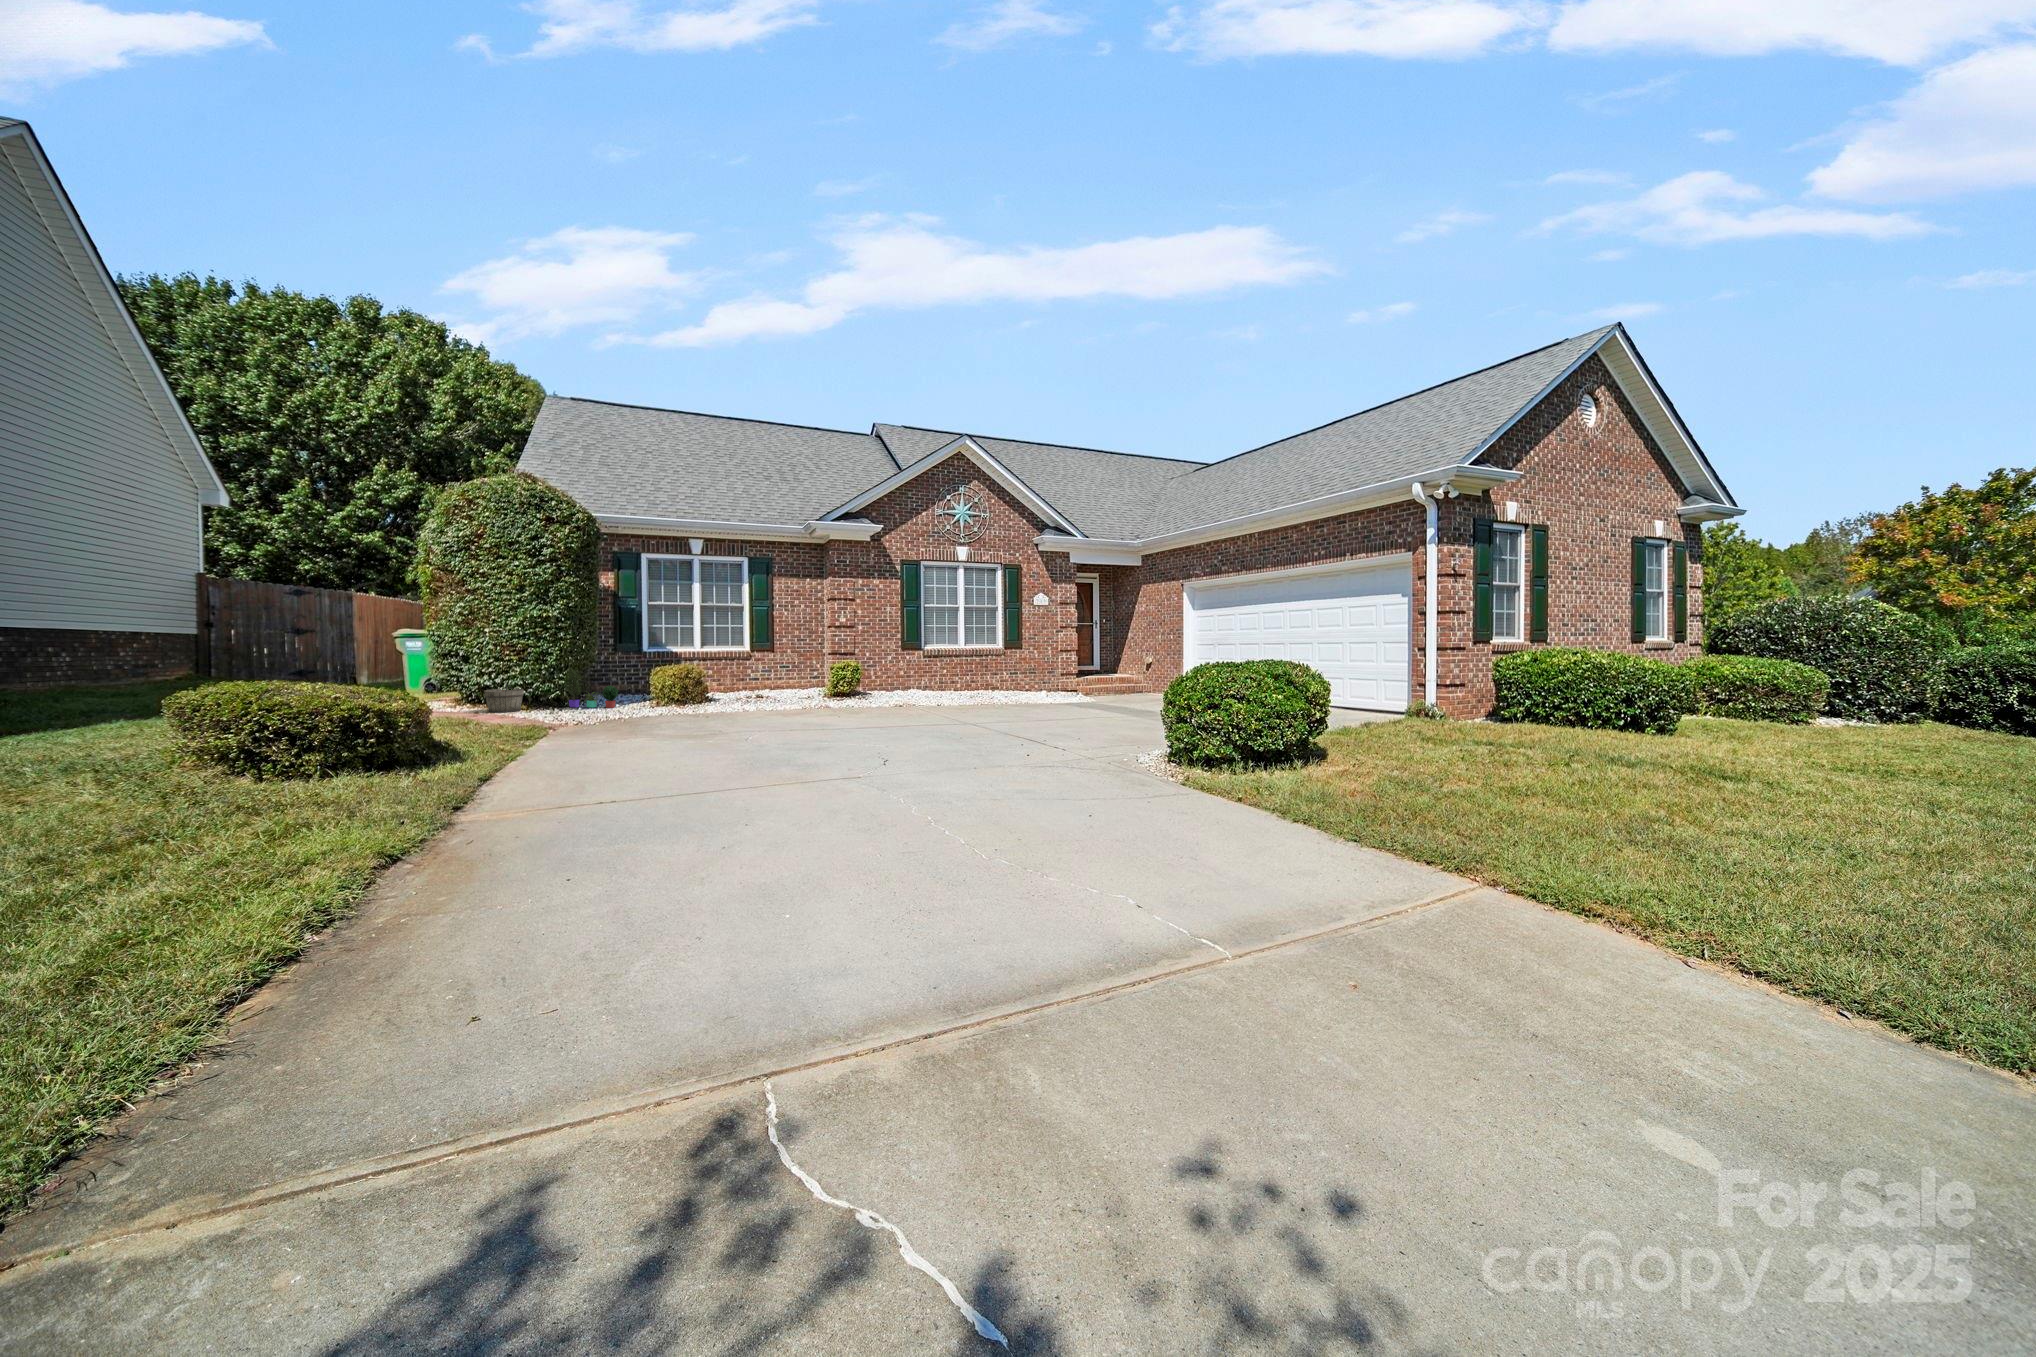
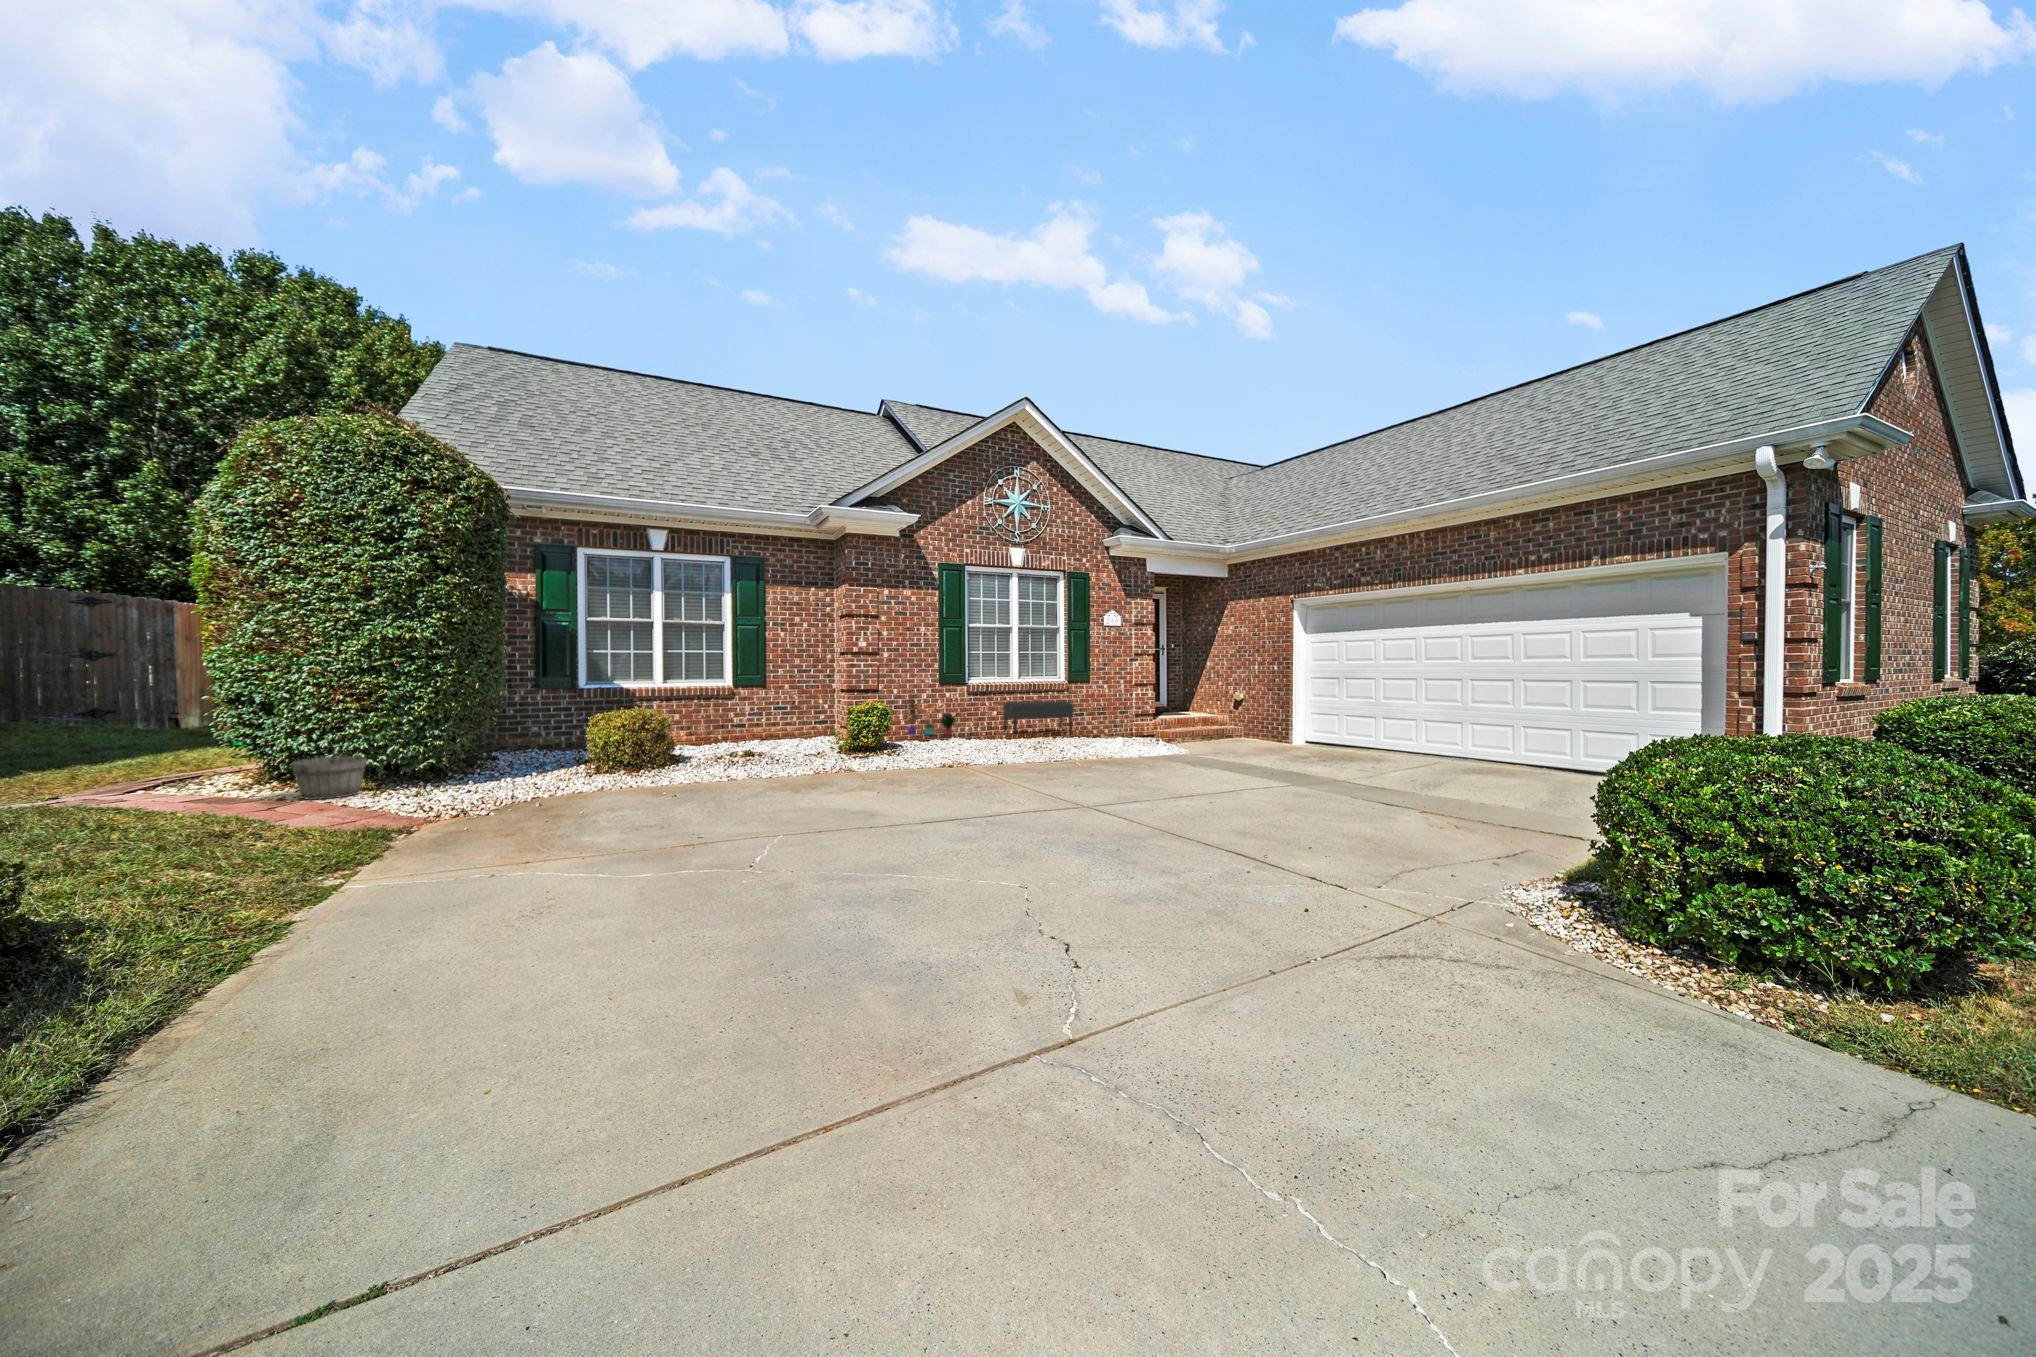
bench: none [952,663,1007,688] -> present [1003,701,1074,734]
potted plant: present [566,668,619,708] -> present [906,695,955,736]

